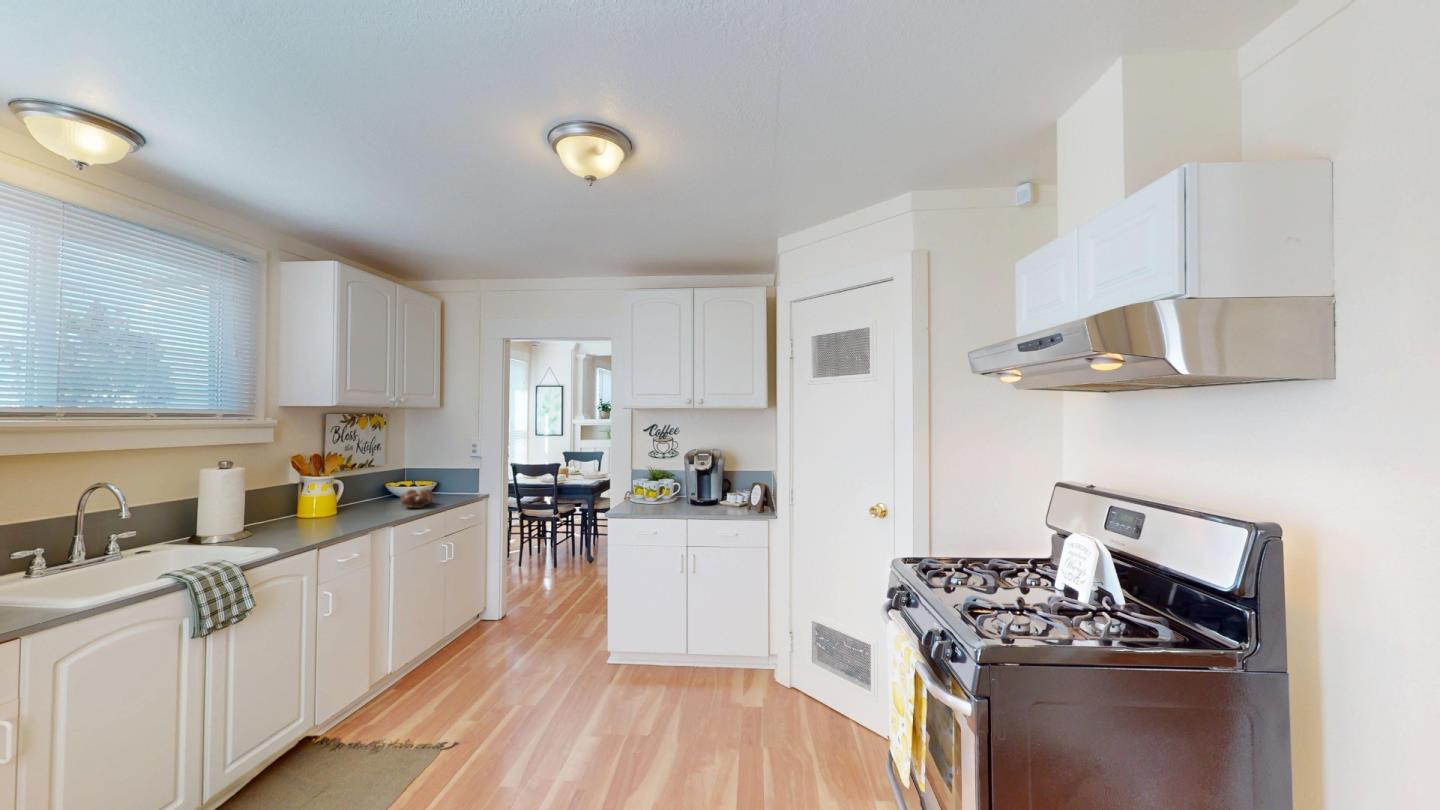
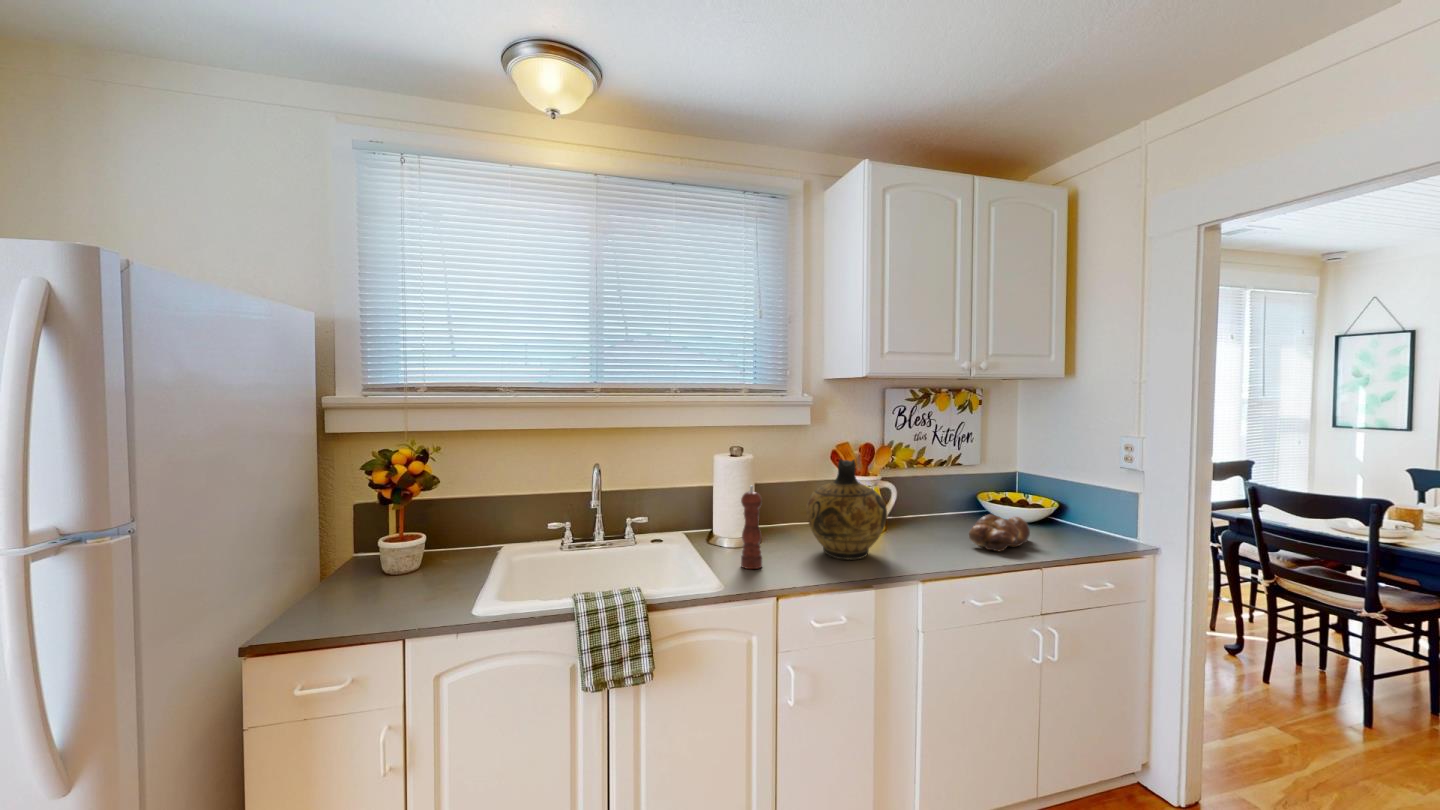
ceramic jug: none [300,461,365,528] -> present [806,459,887,560]
pepper mill: none [265,484,285,544] -> present [741,486,762,569]

